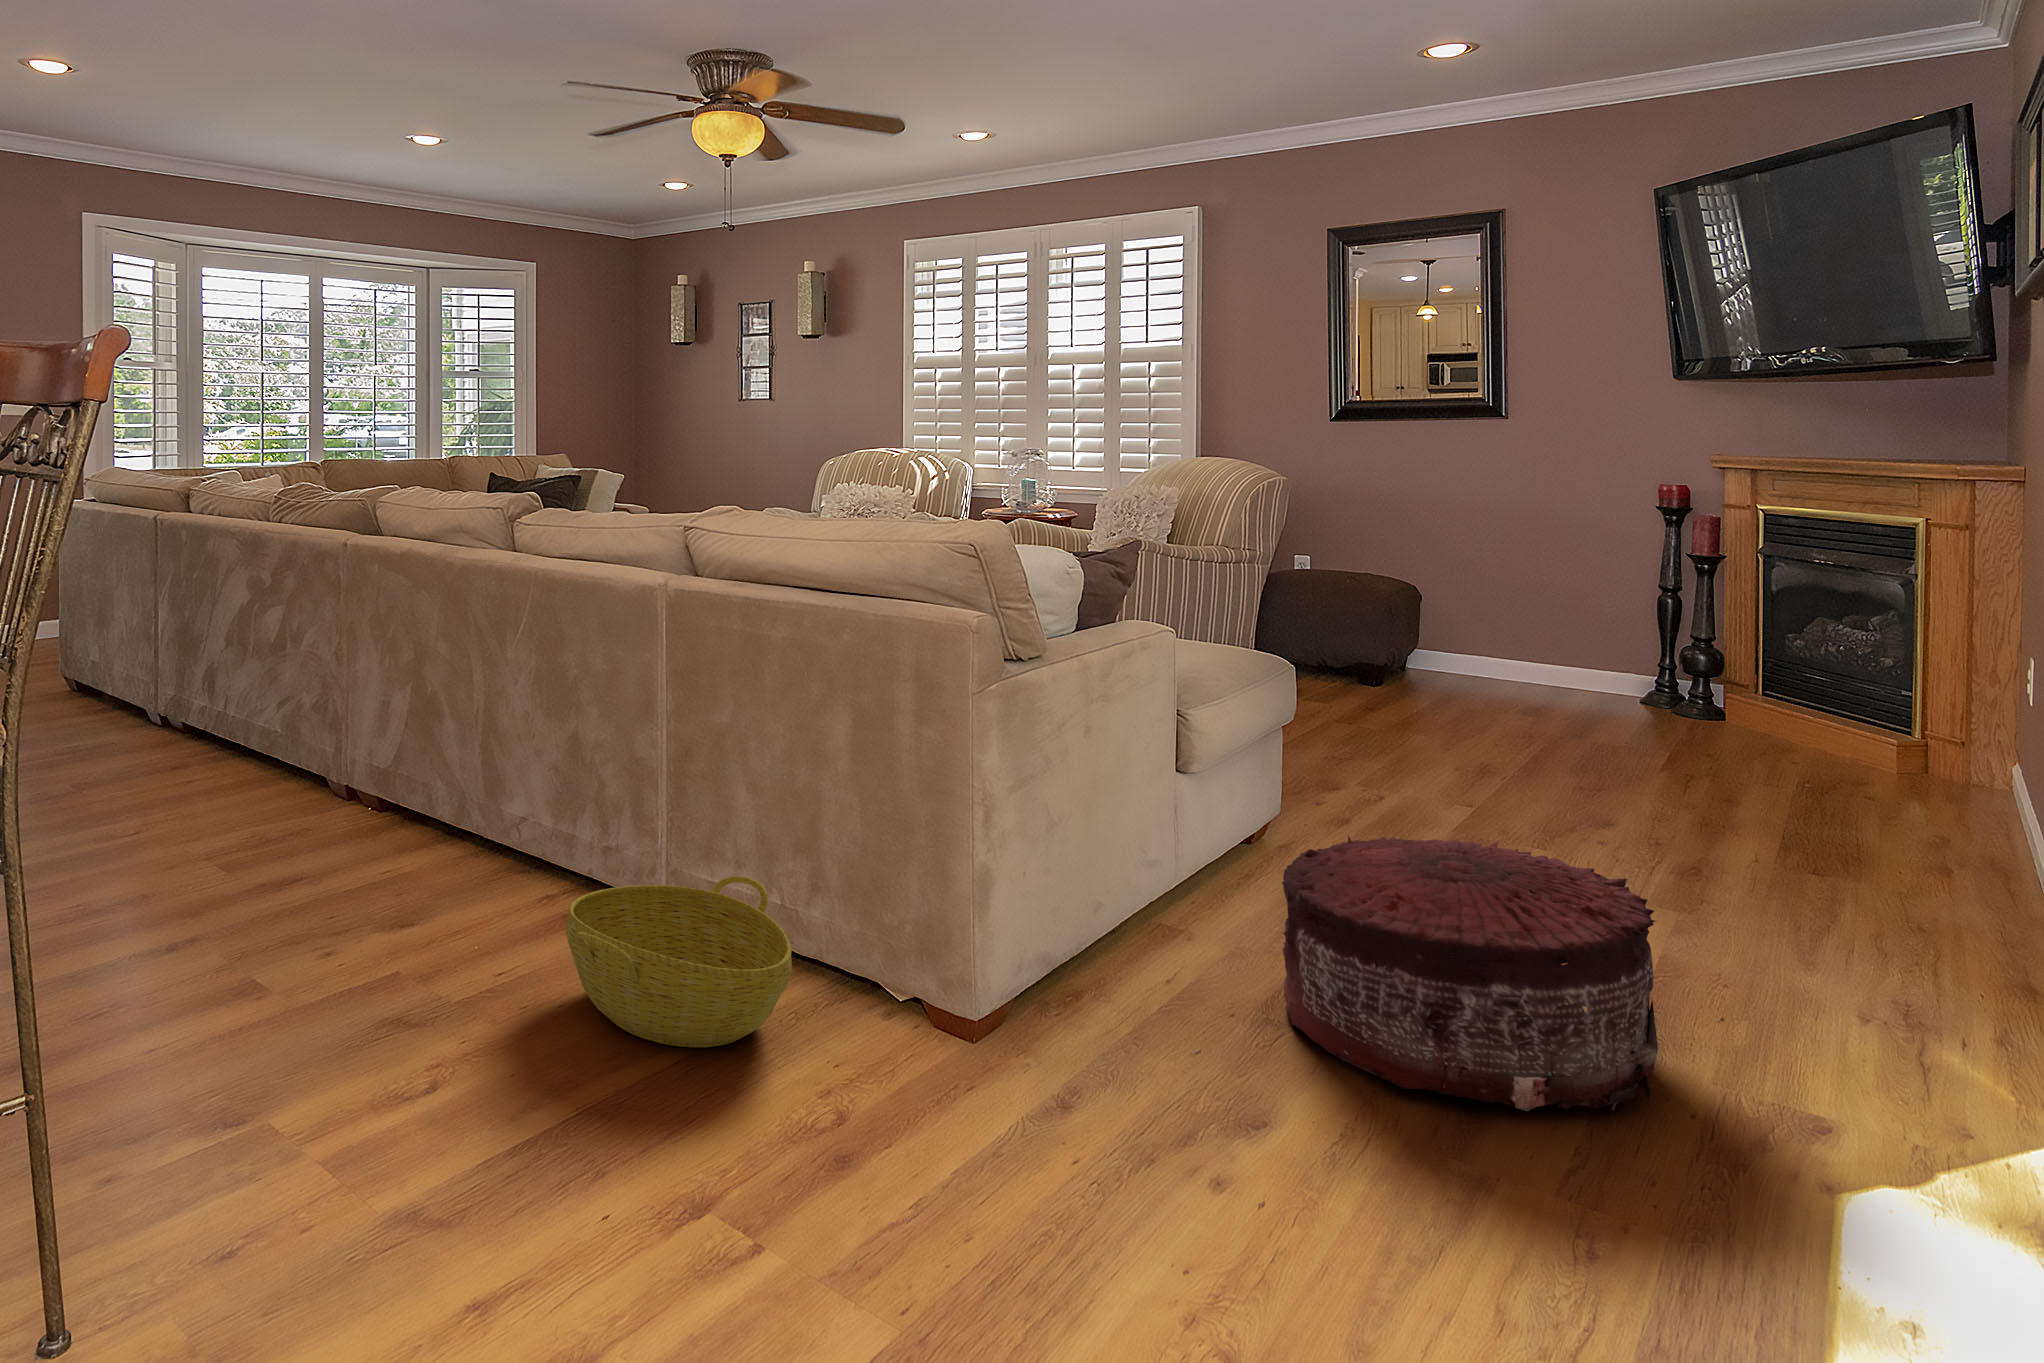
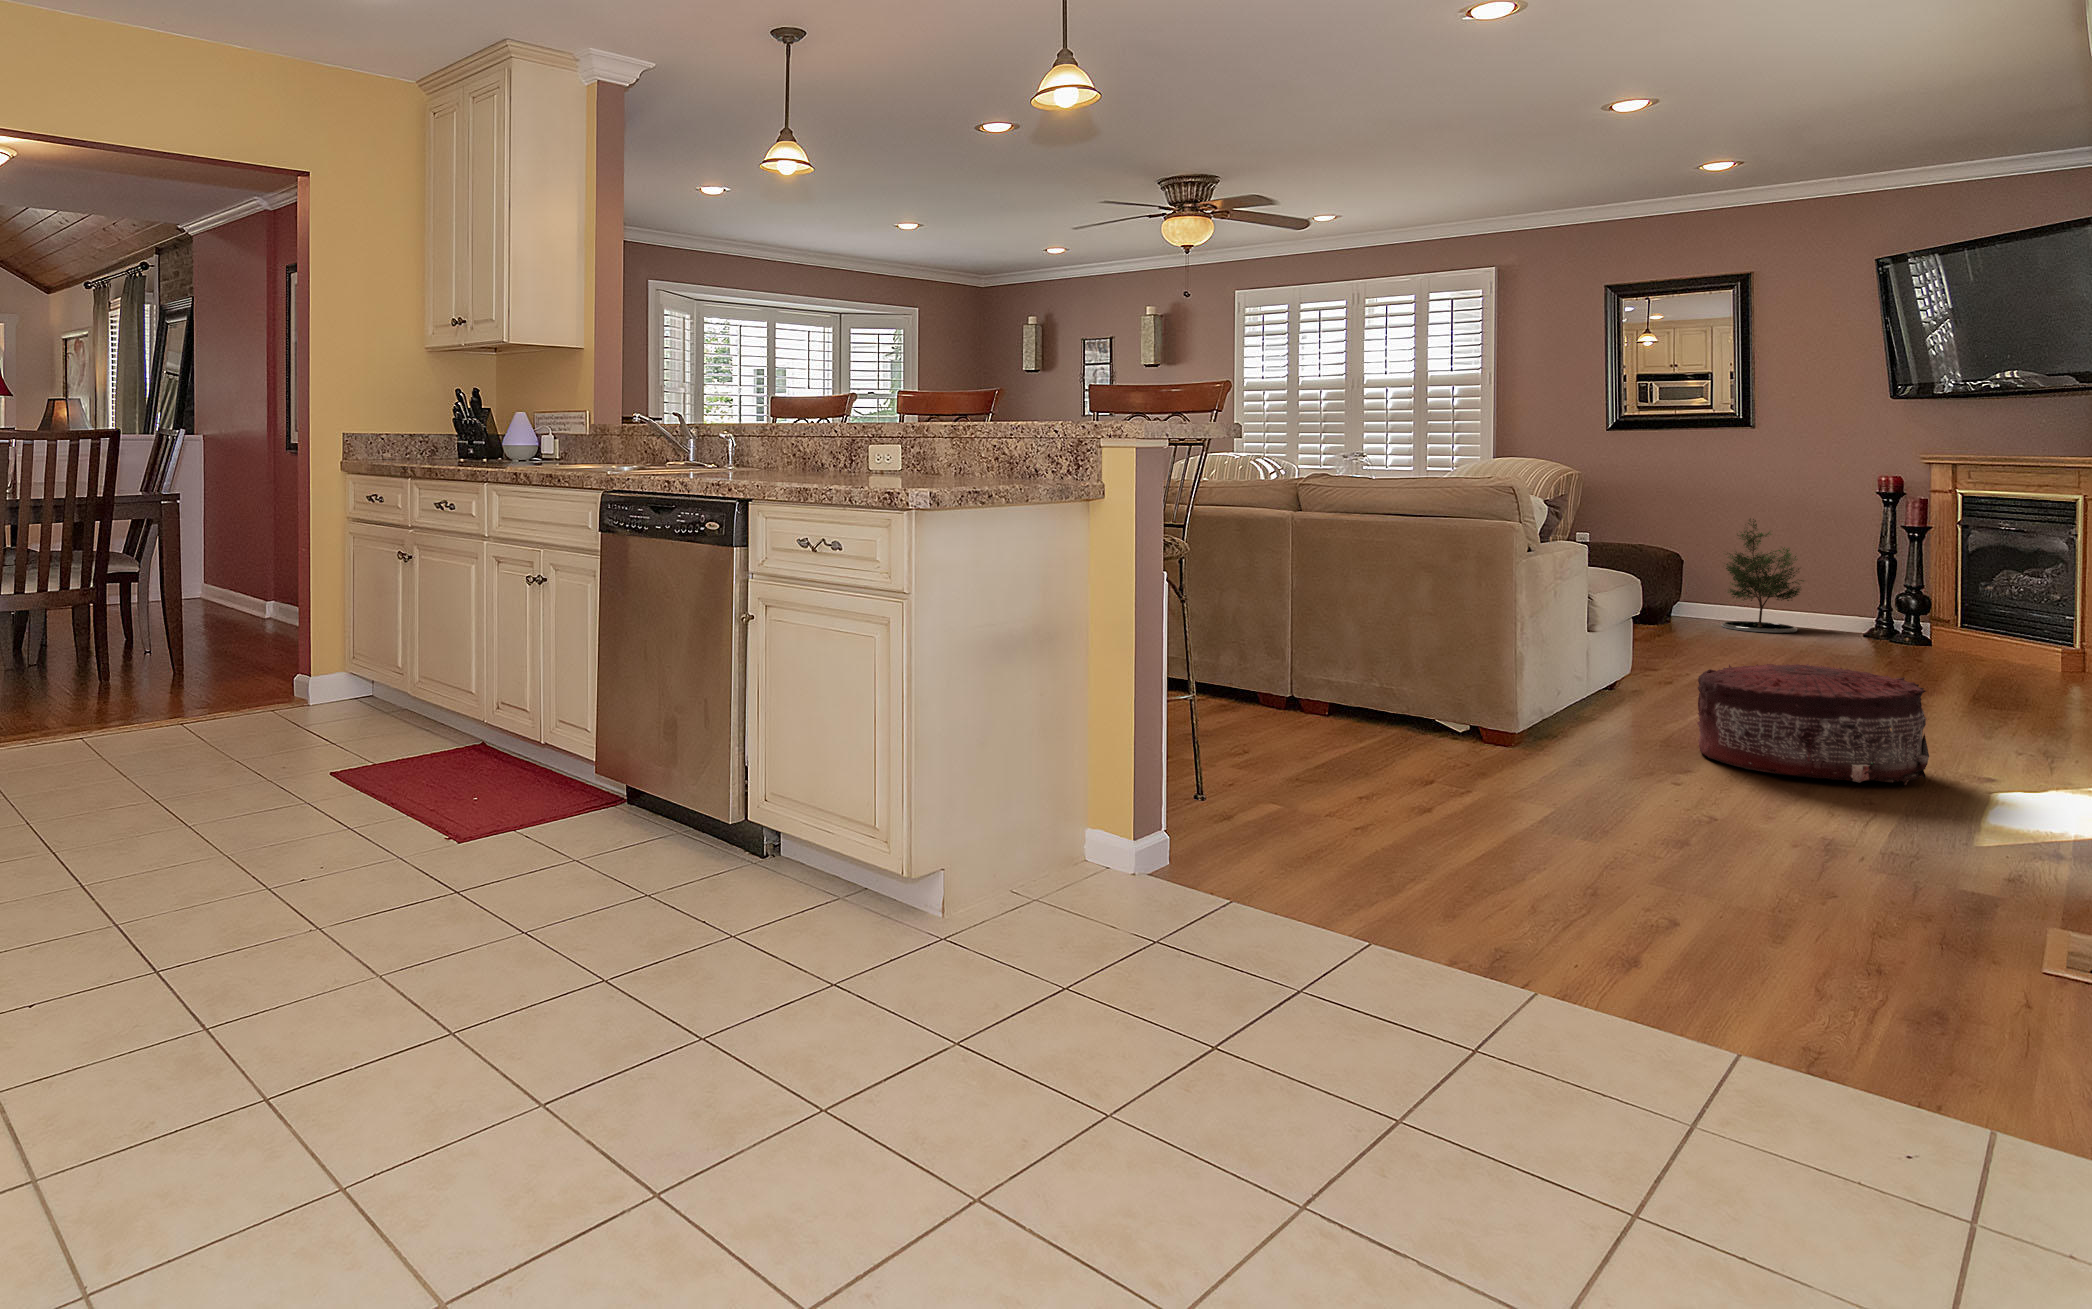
potted tree: none [1461,539,1568,696] -> present [1721,518,1804,633]
basket: present [566,876,792,1047] -> none [1280,683,1437,760]

